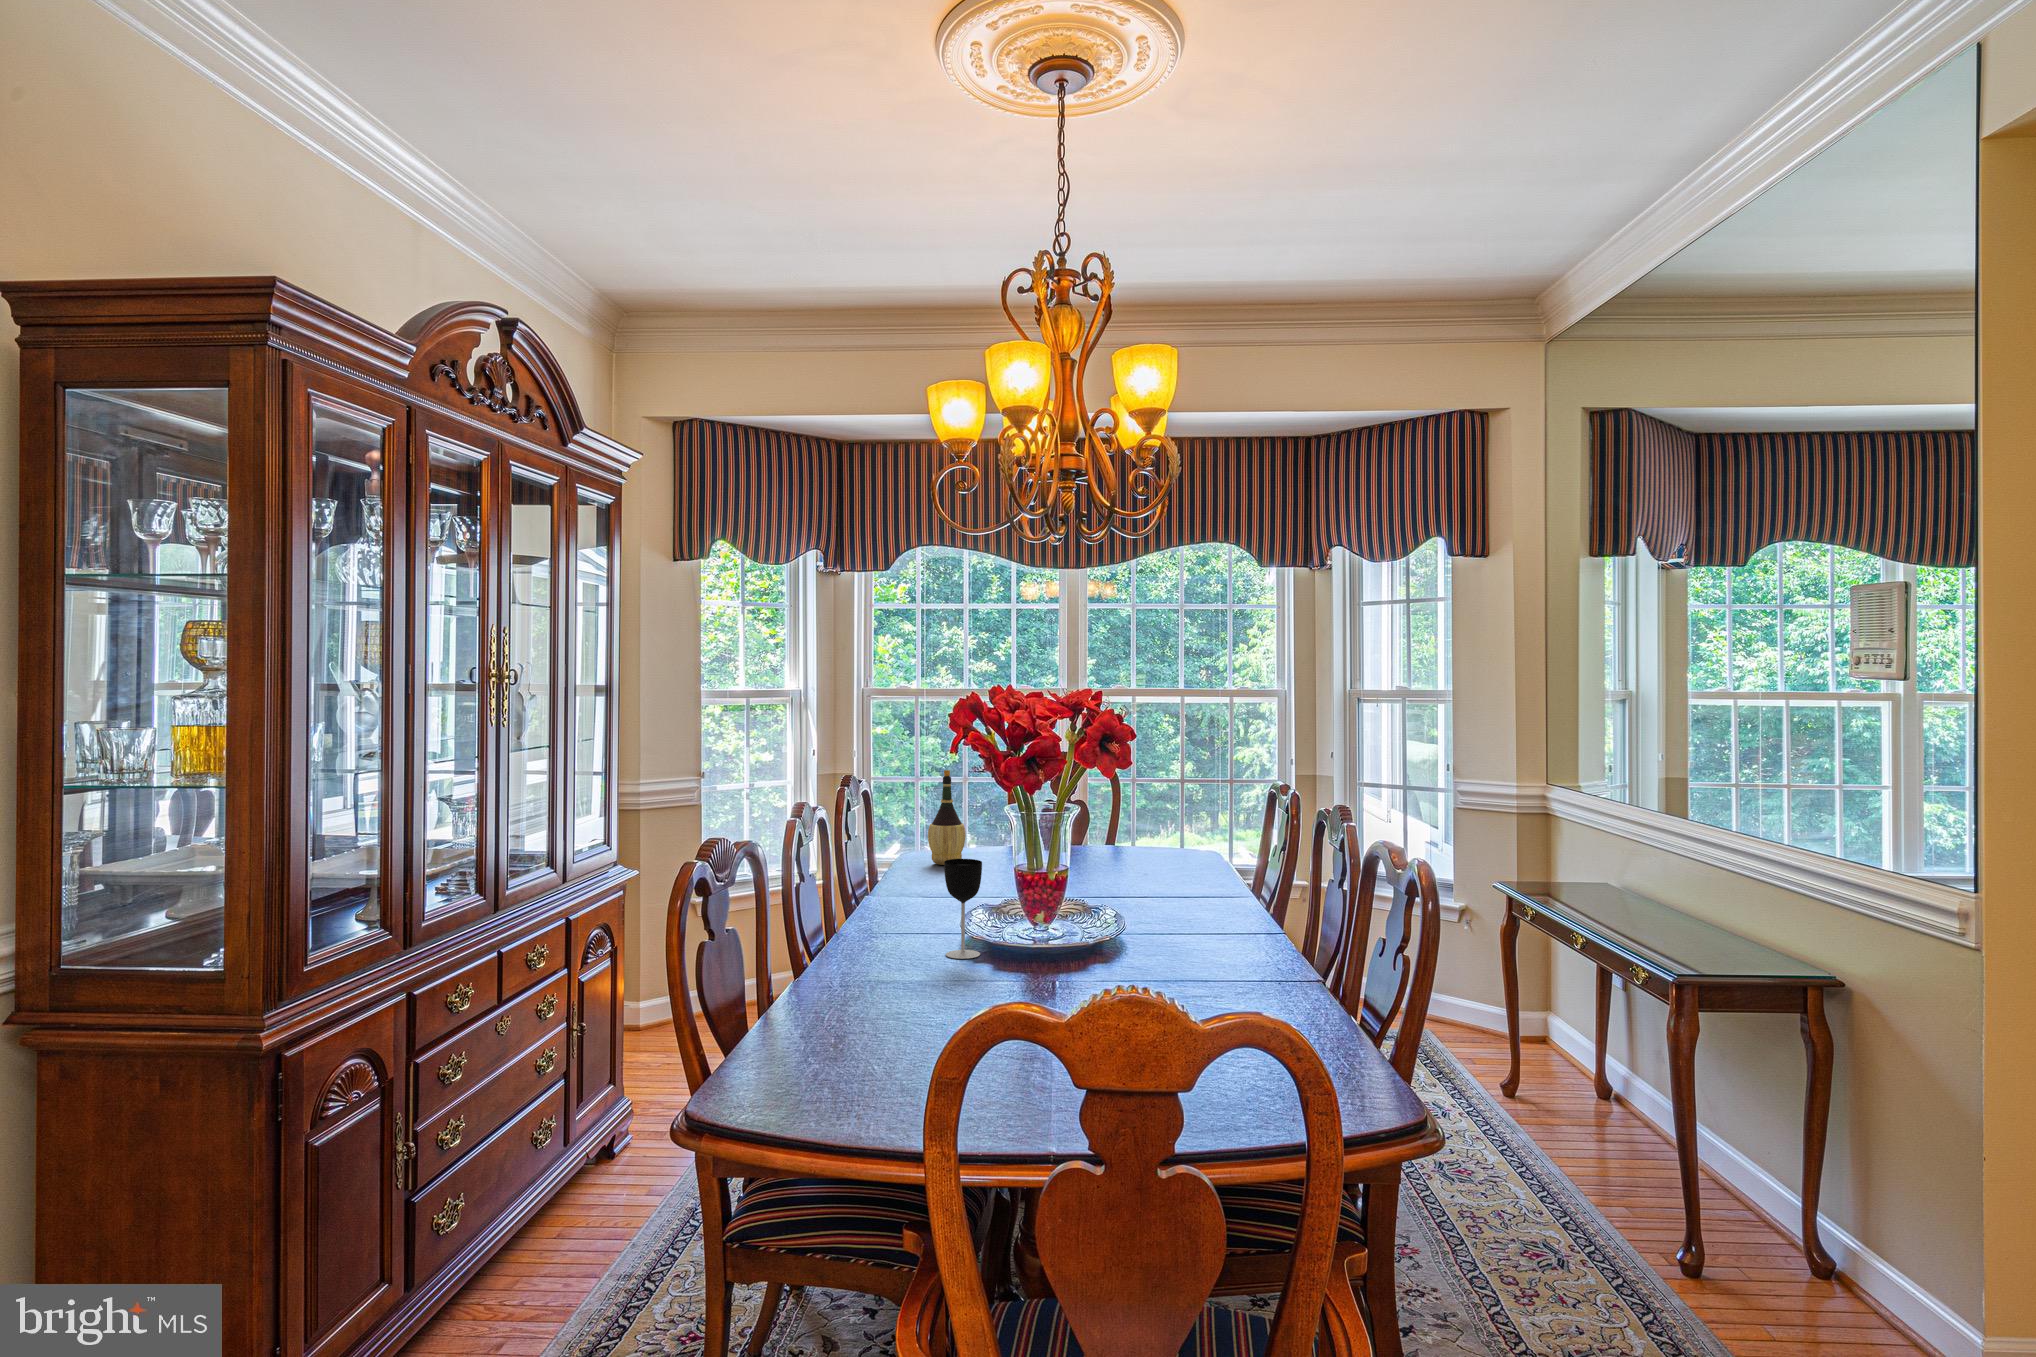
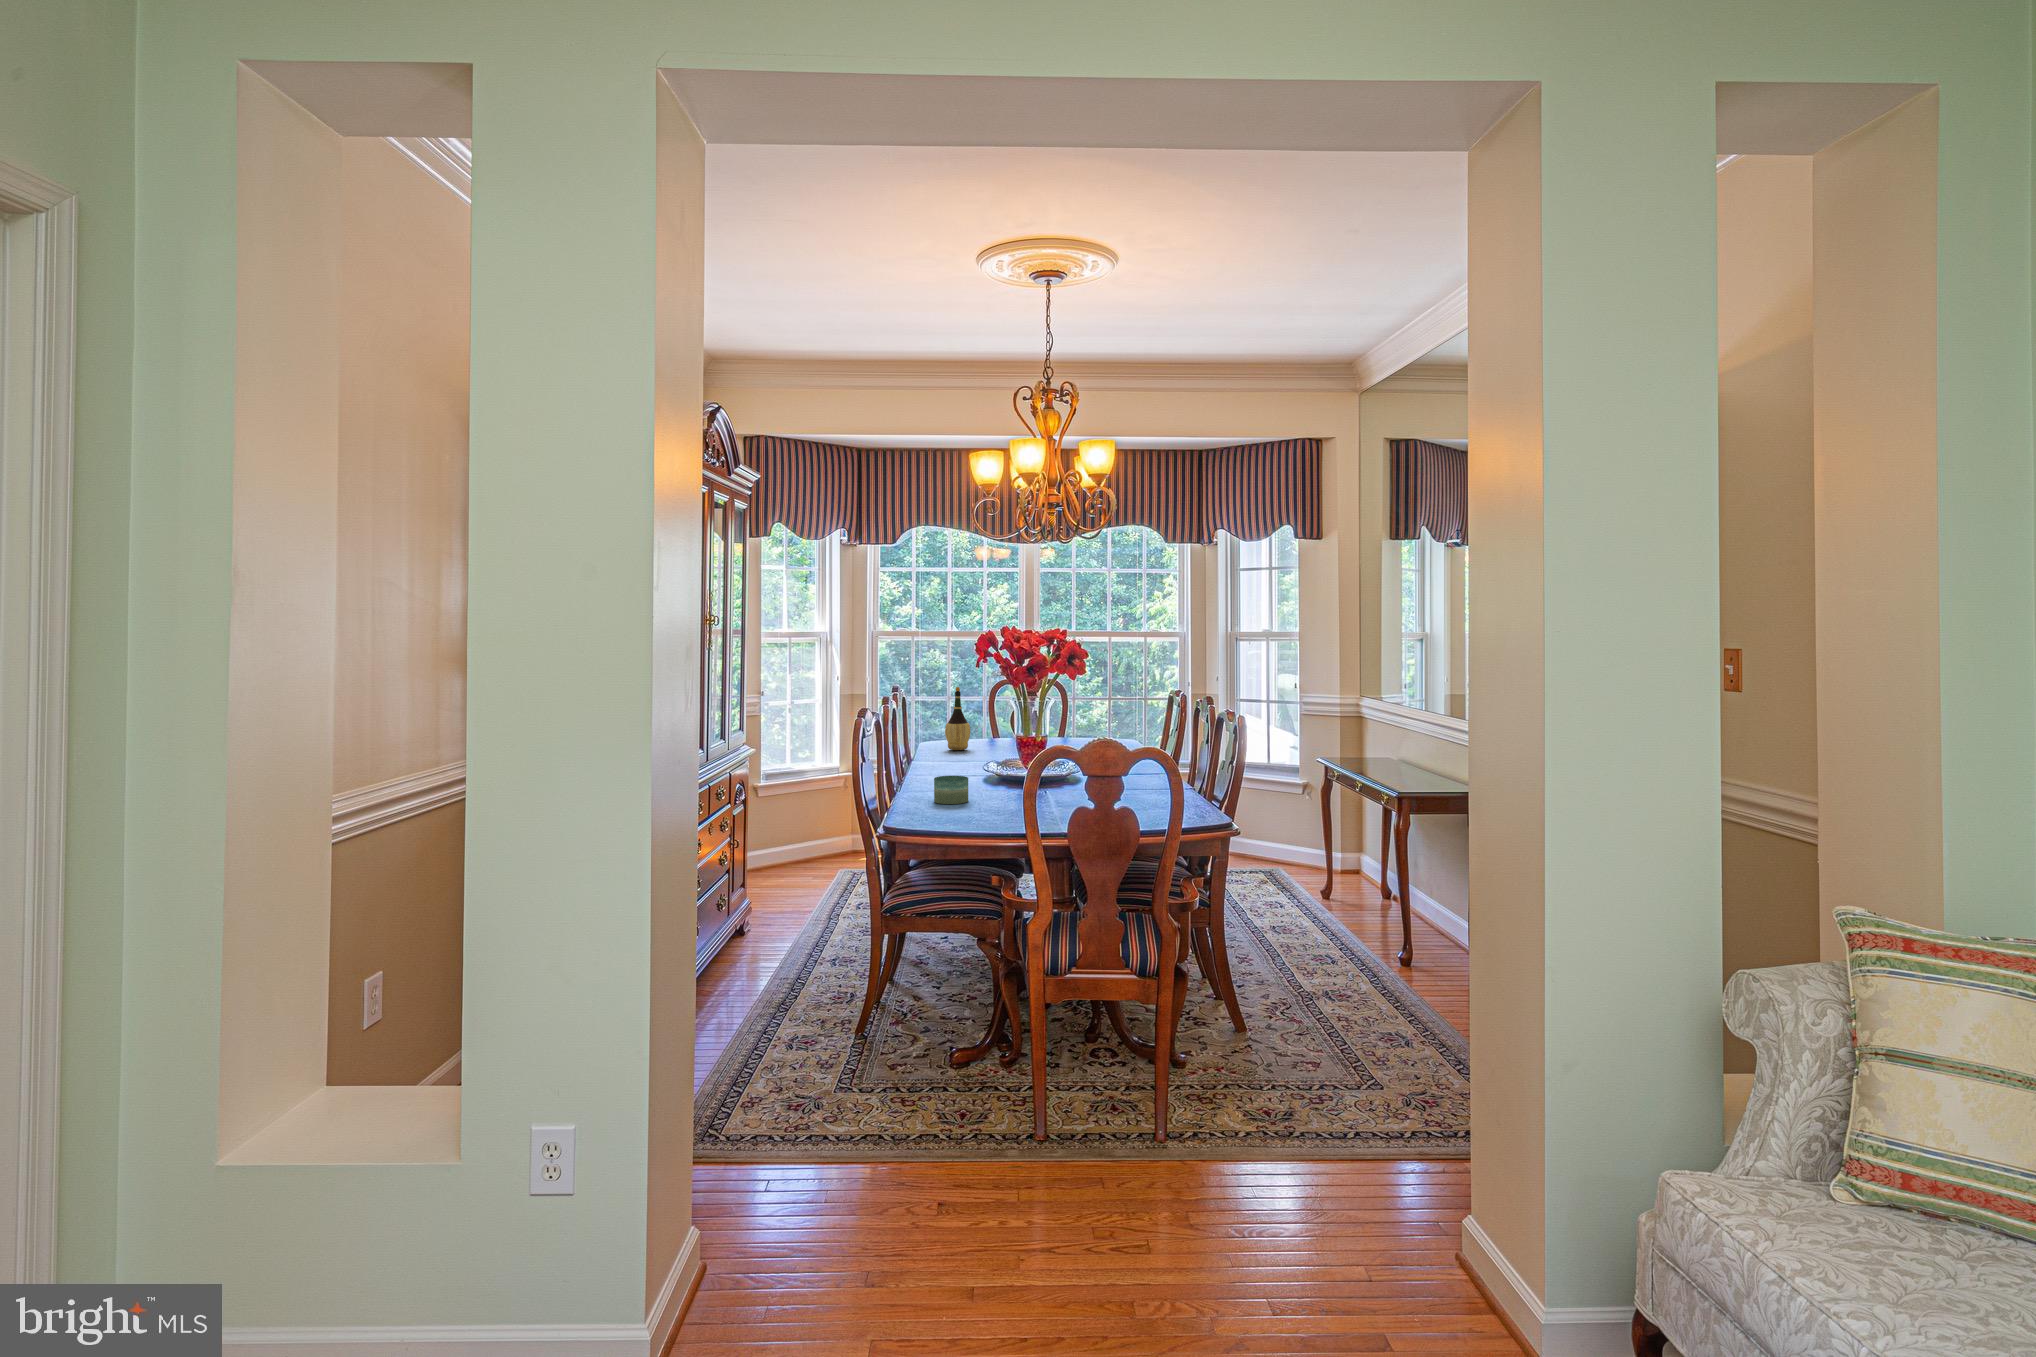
wine glass: present [944,859,982,959] -> none [980,733,1002,789]
candle: none [846,941,908,999] -> present [934,776,968,804]

